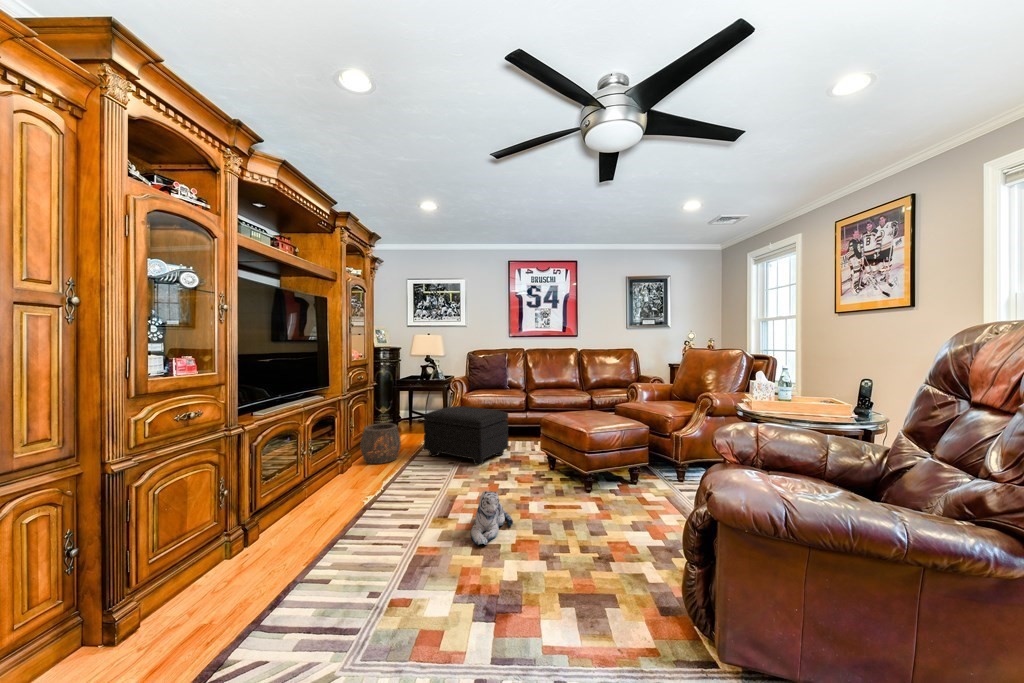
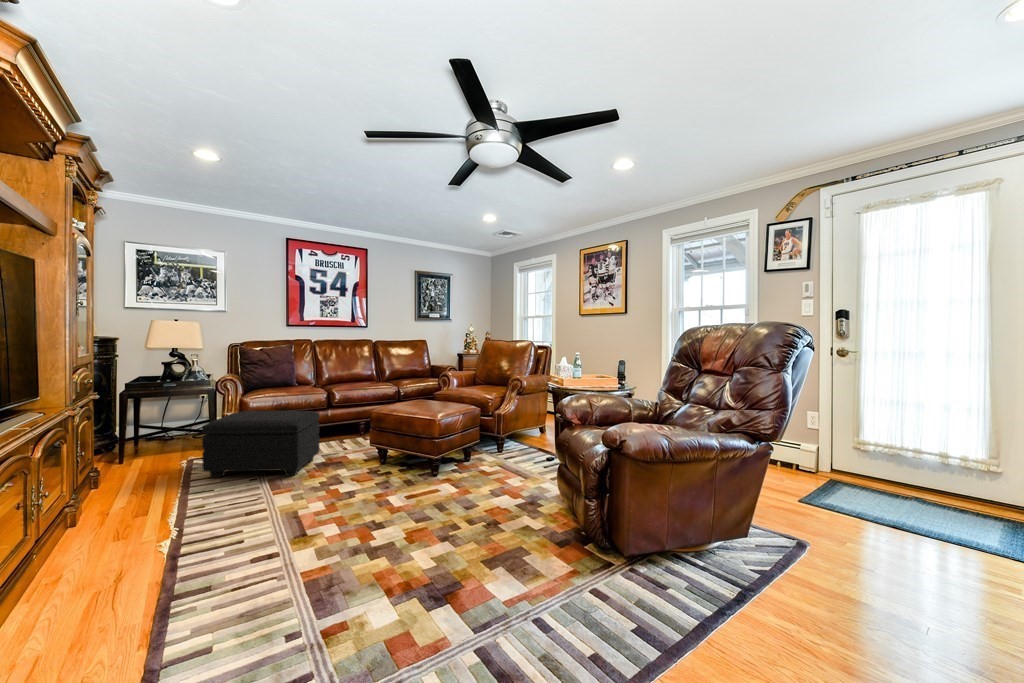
woven basket: present [360,423,401,464] -> none [92,444,167,505]
plush toy: present [471,491,513,545] -> none [347,492,391,550]

